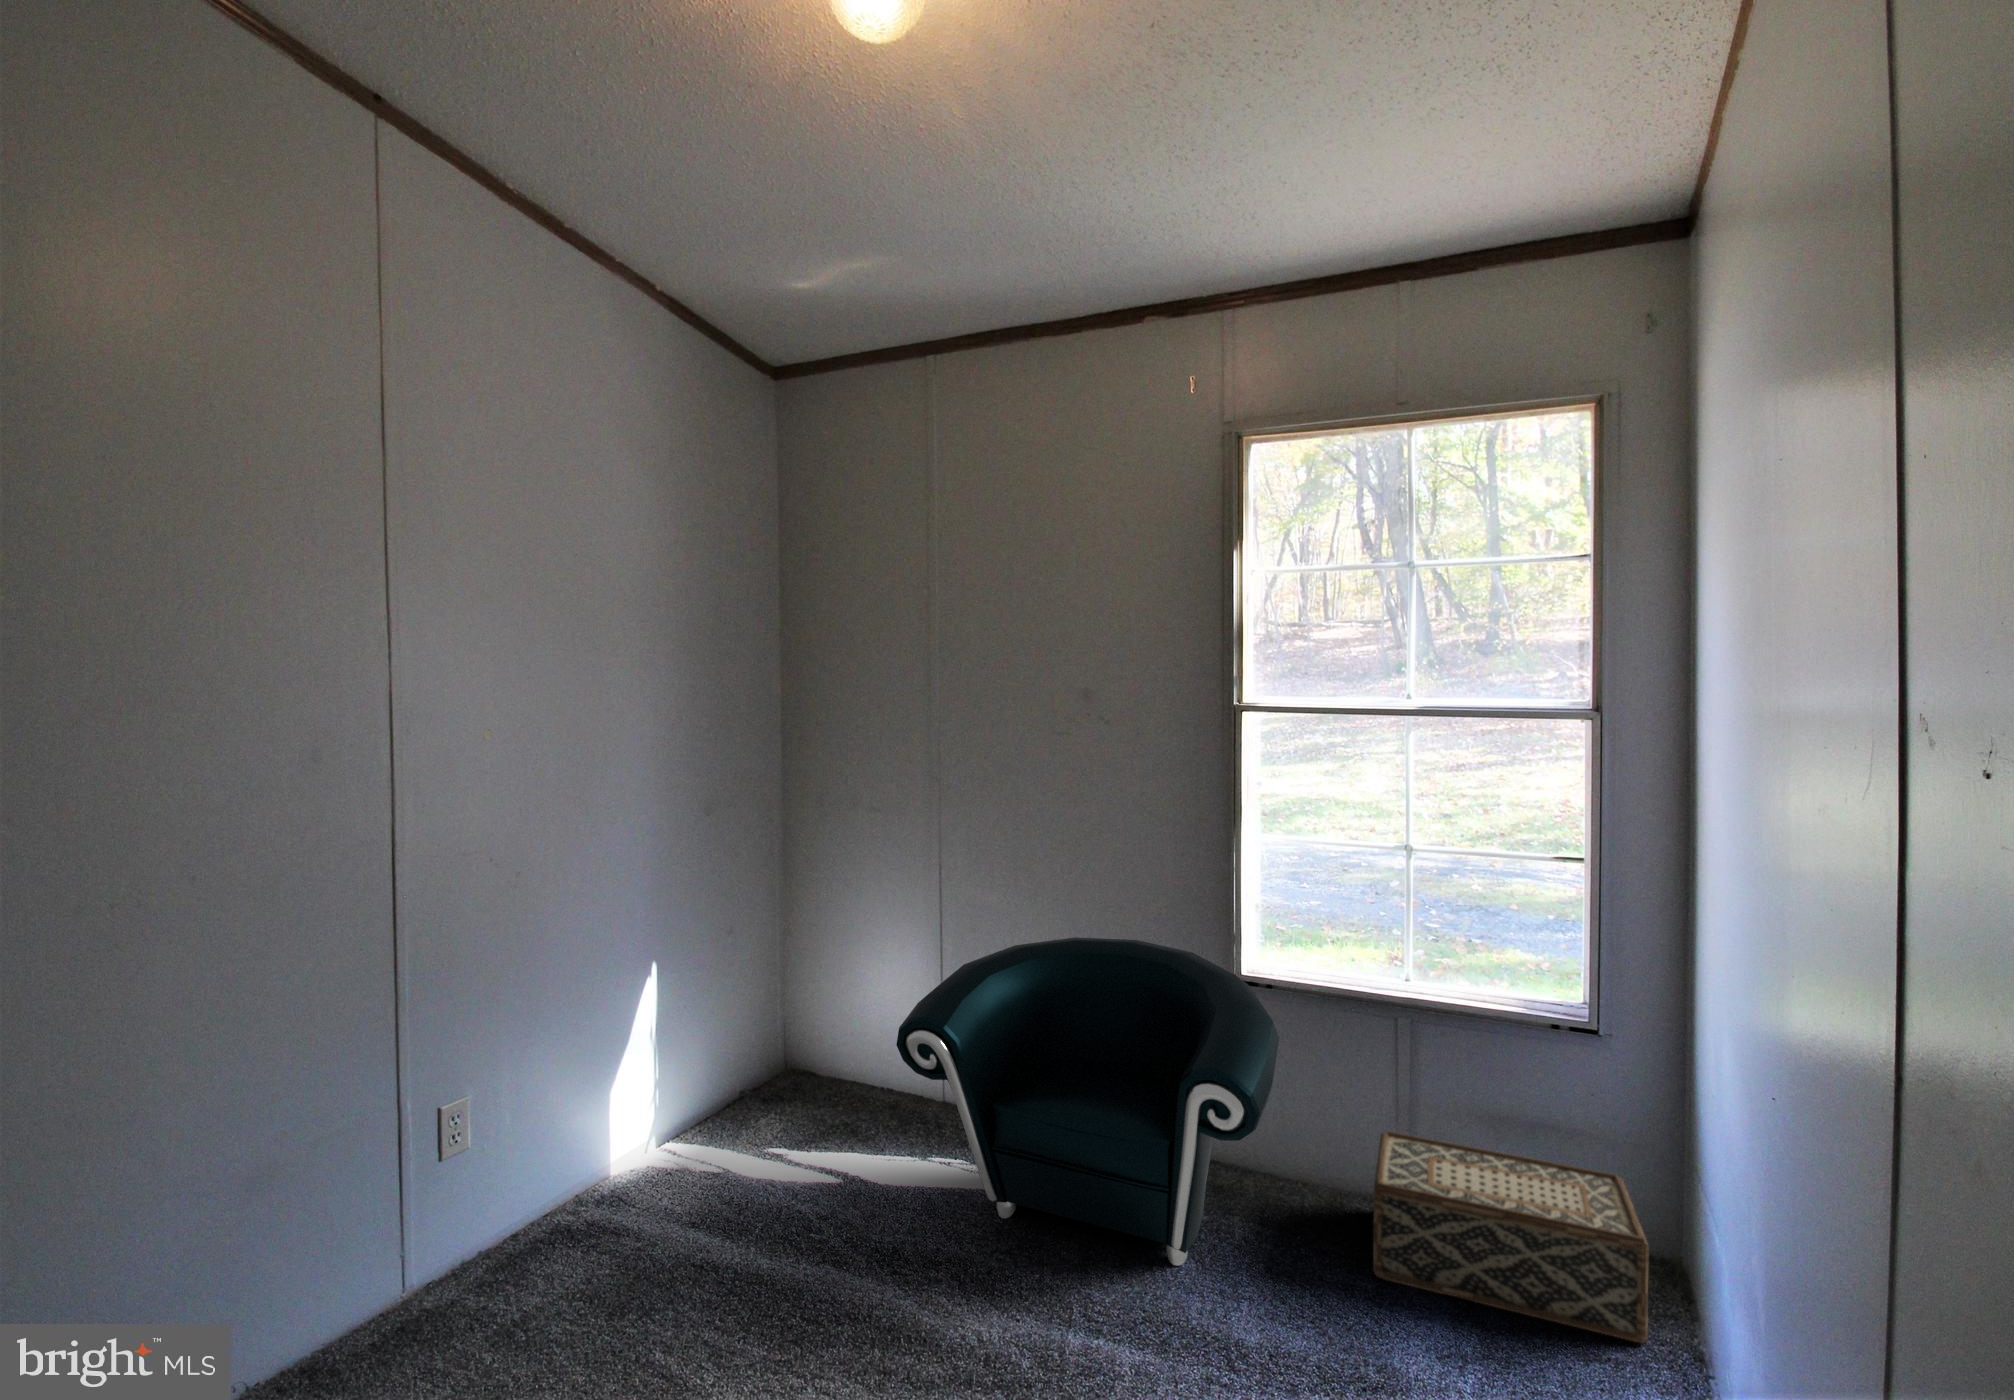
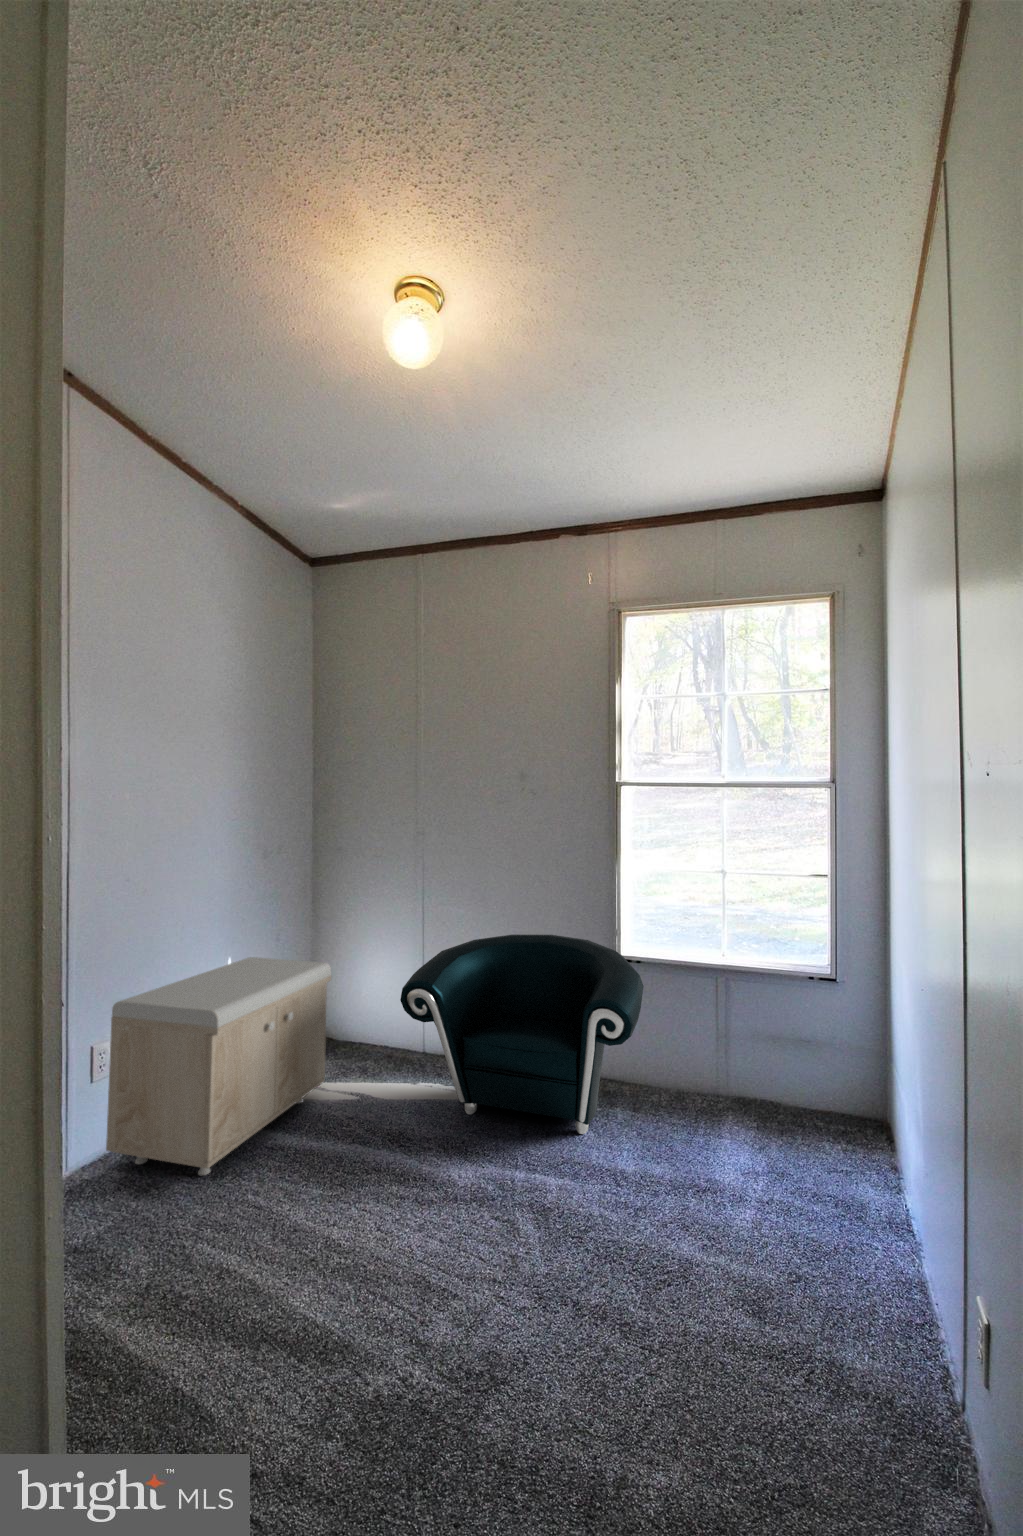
storage bench: none [458,962,799,1311] -> present [106,957,331,1175]
woven basket: present [1373,1131,1648,1343] -> none [703,1048,865,1159]

